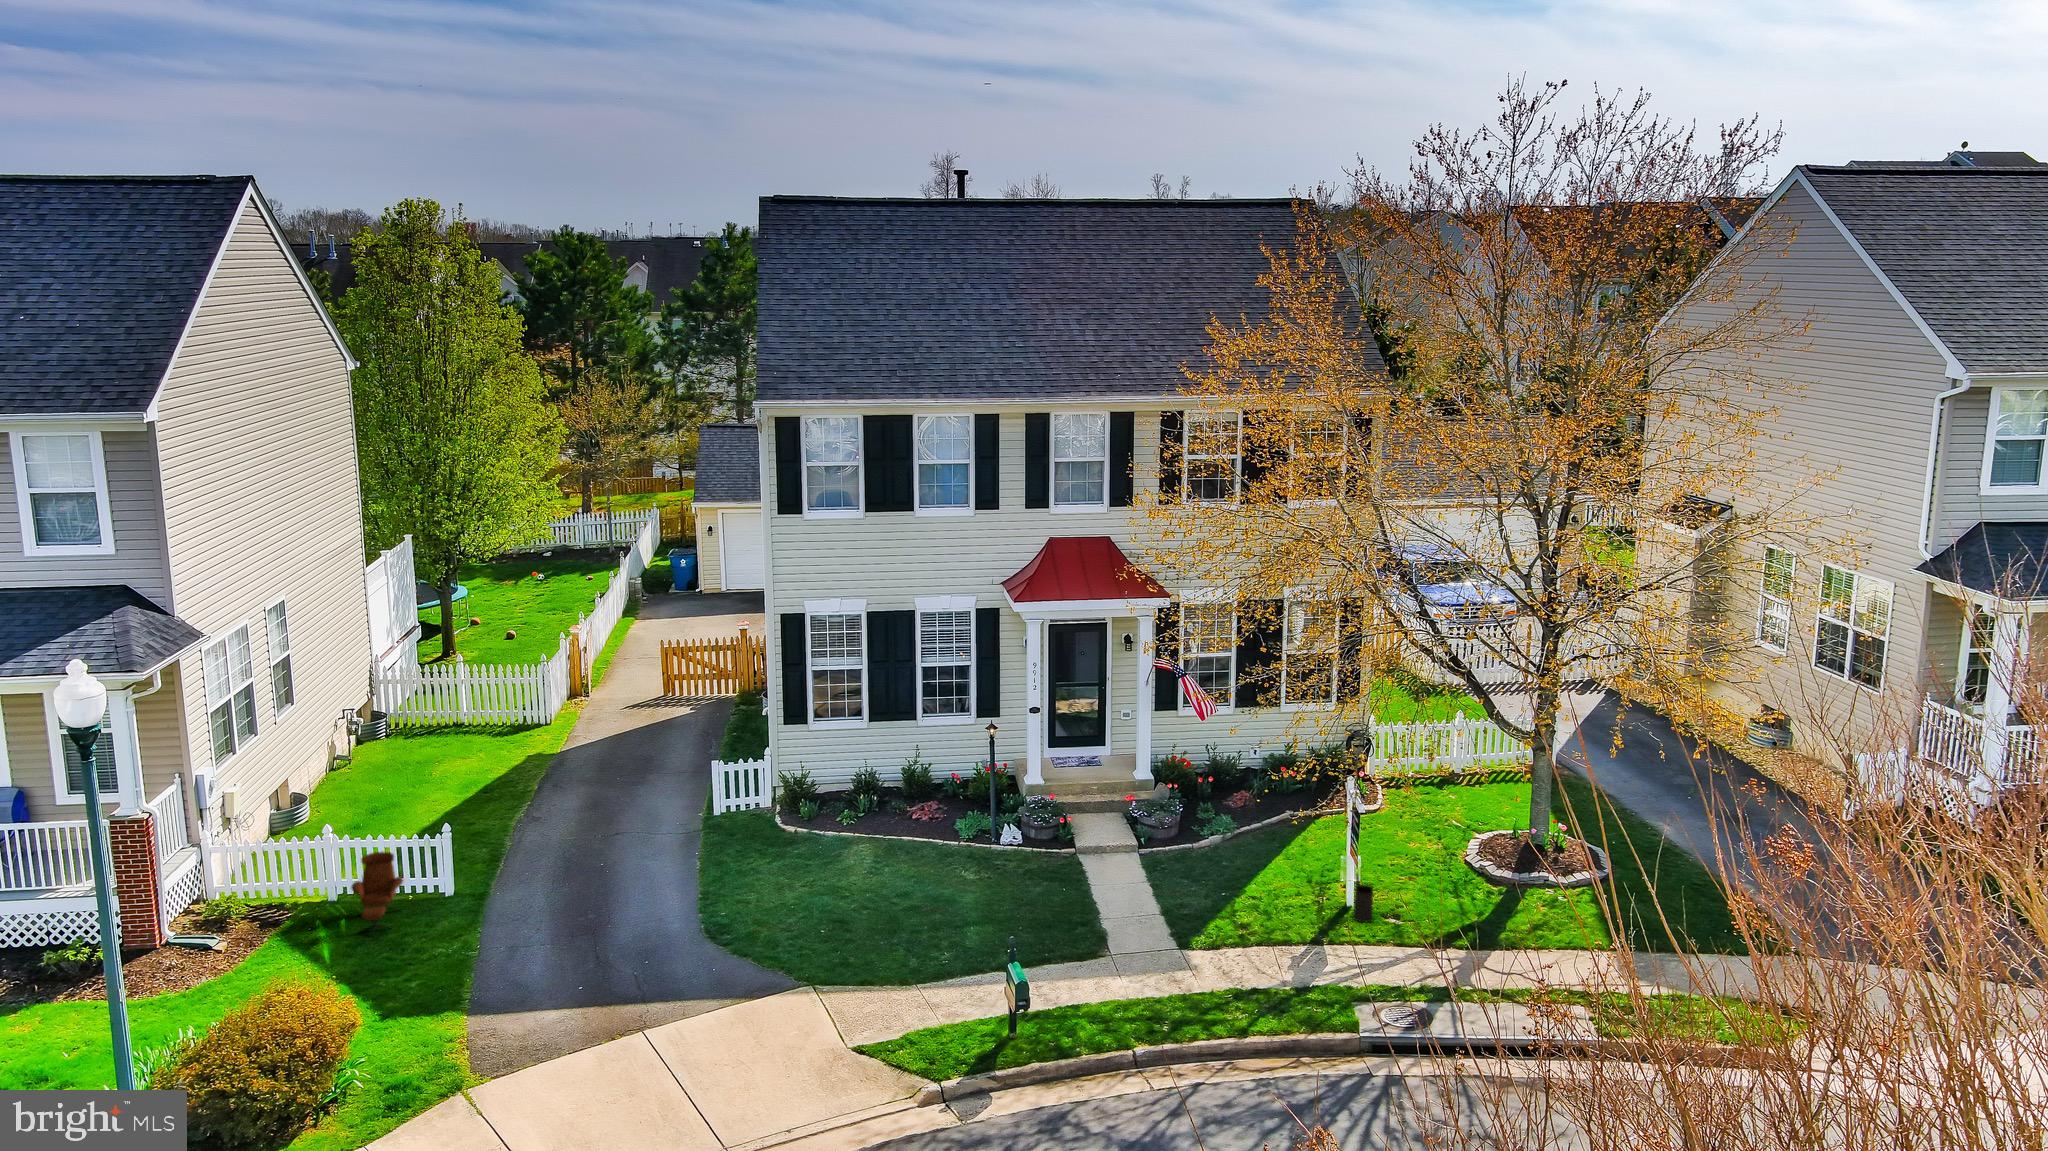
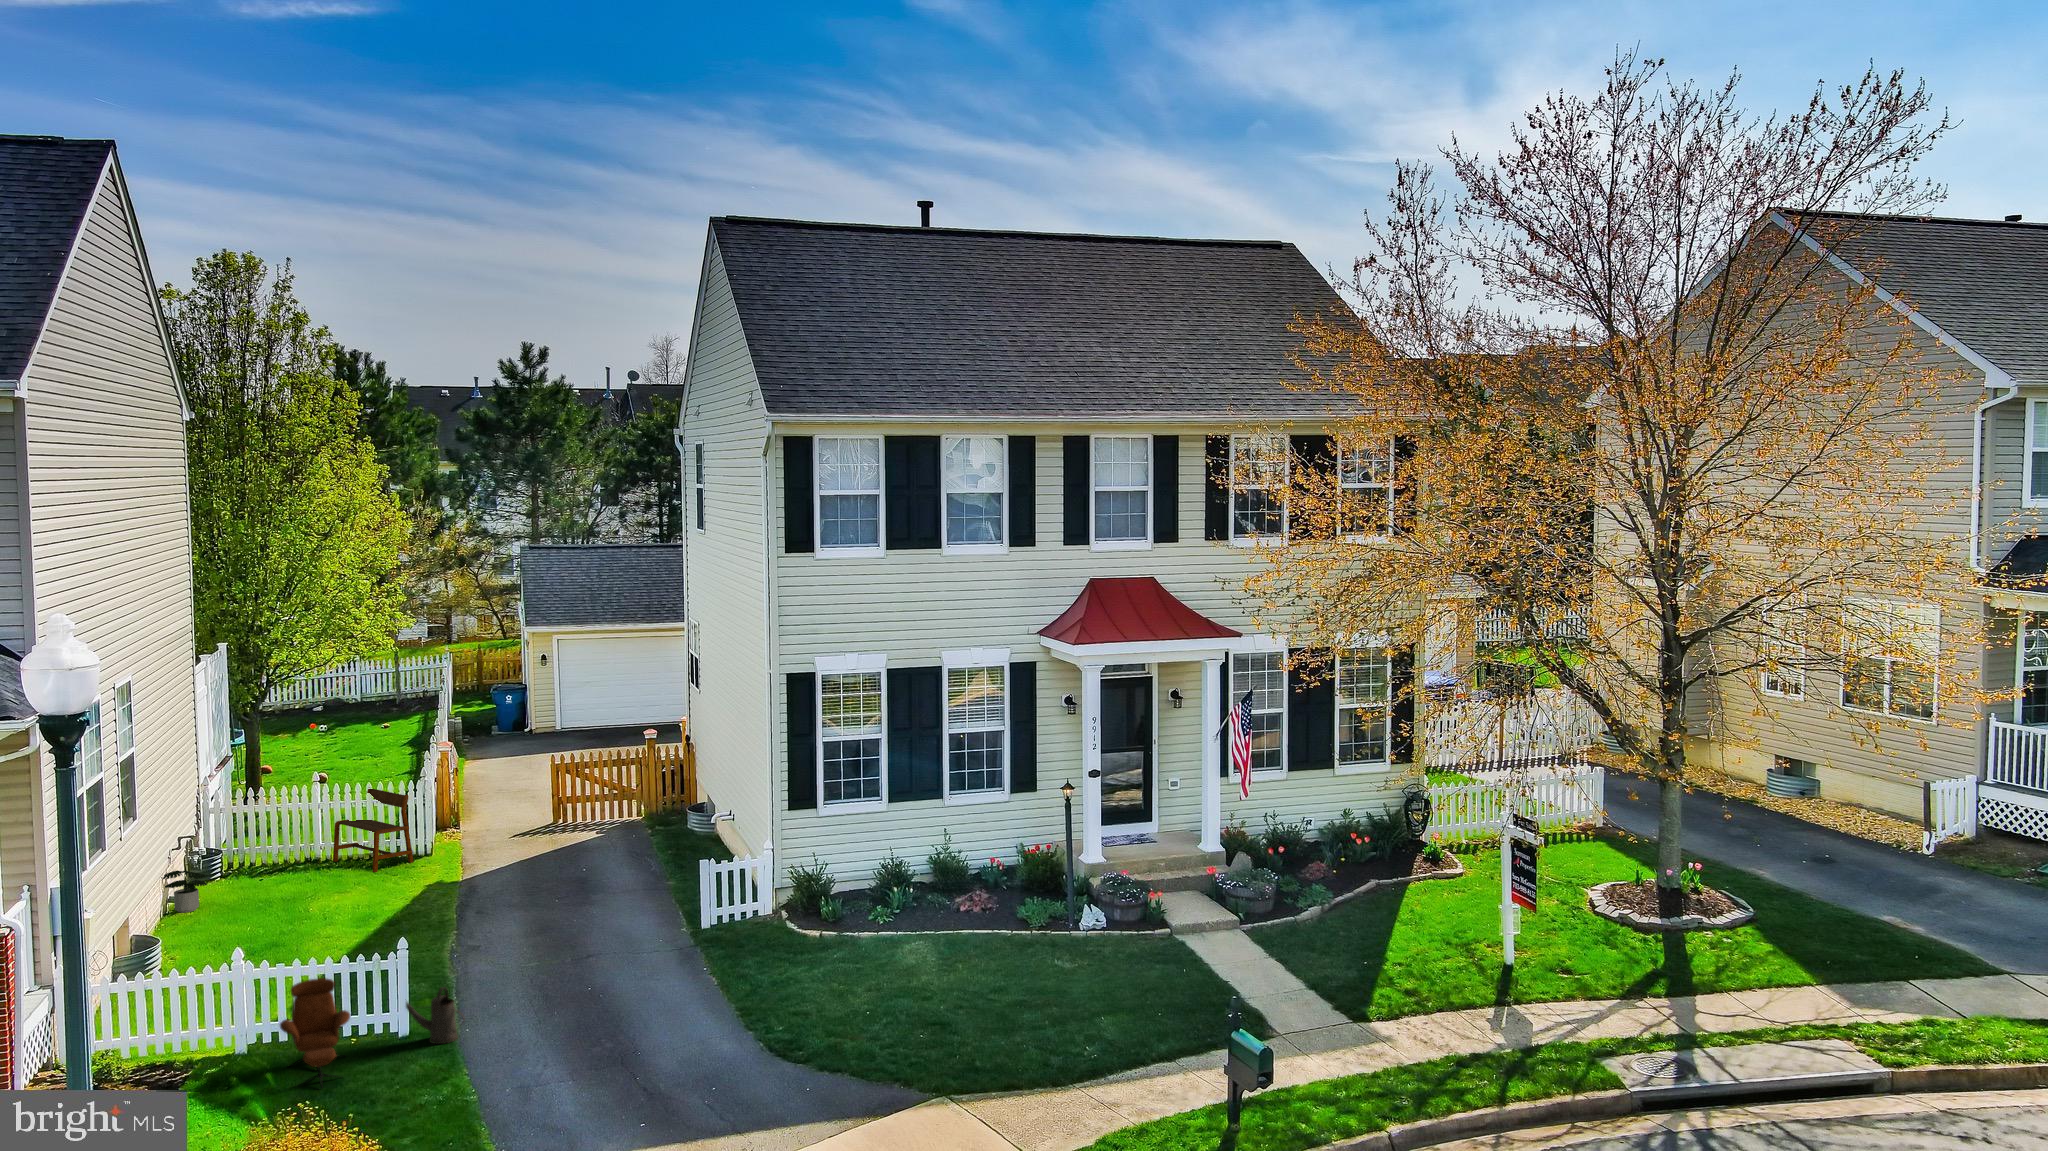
bench: none [474,670,532,740] -> present [333,787,413,872]
potted plant: none [329,737,368,769] -> present [161,870,210,913]
watering can: present [1352,874,1374,922] -> present [406,987,465,1044]

